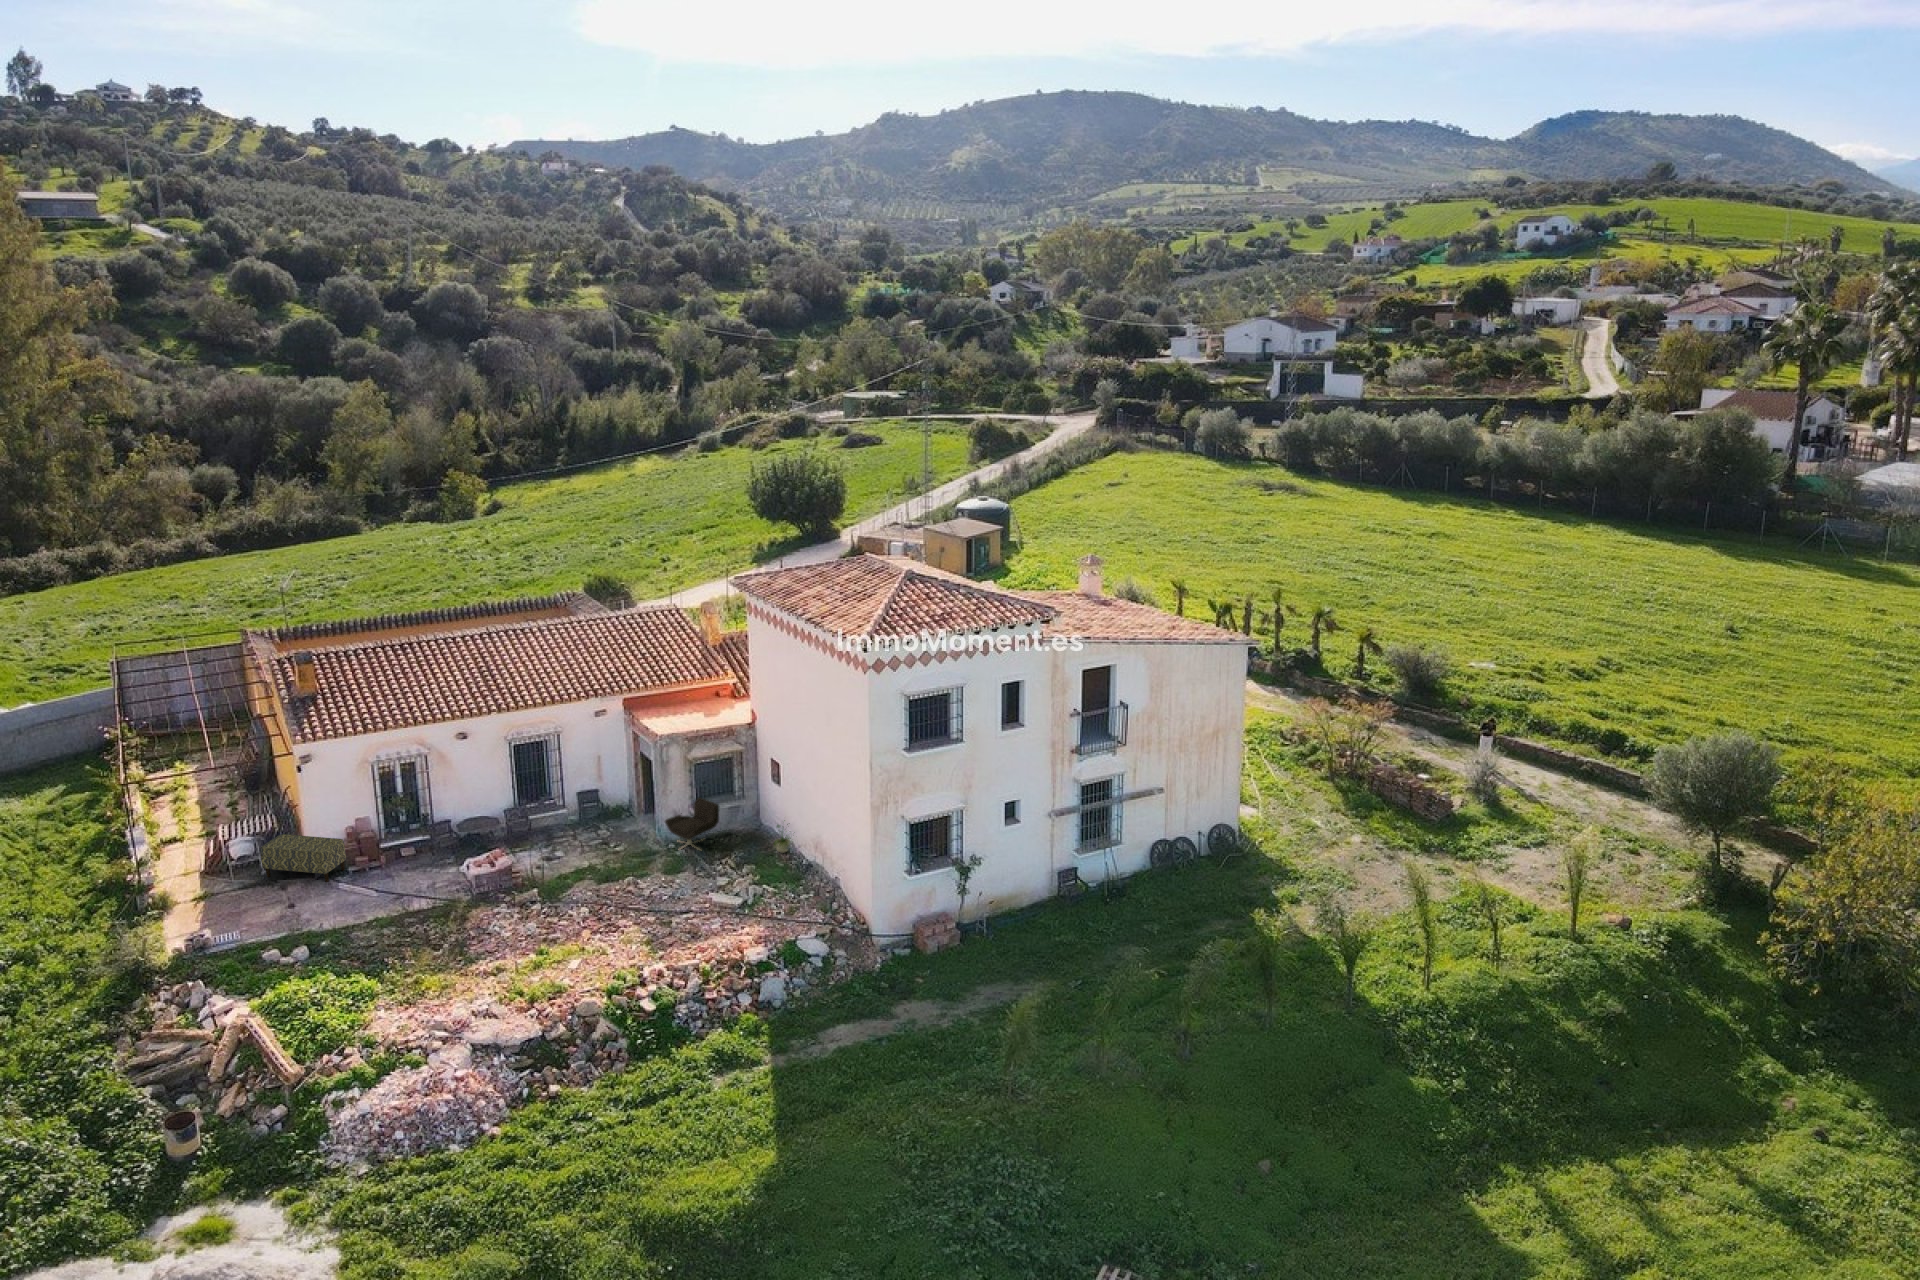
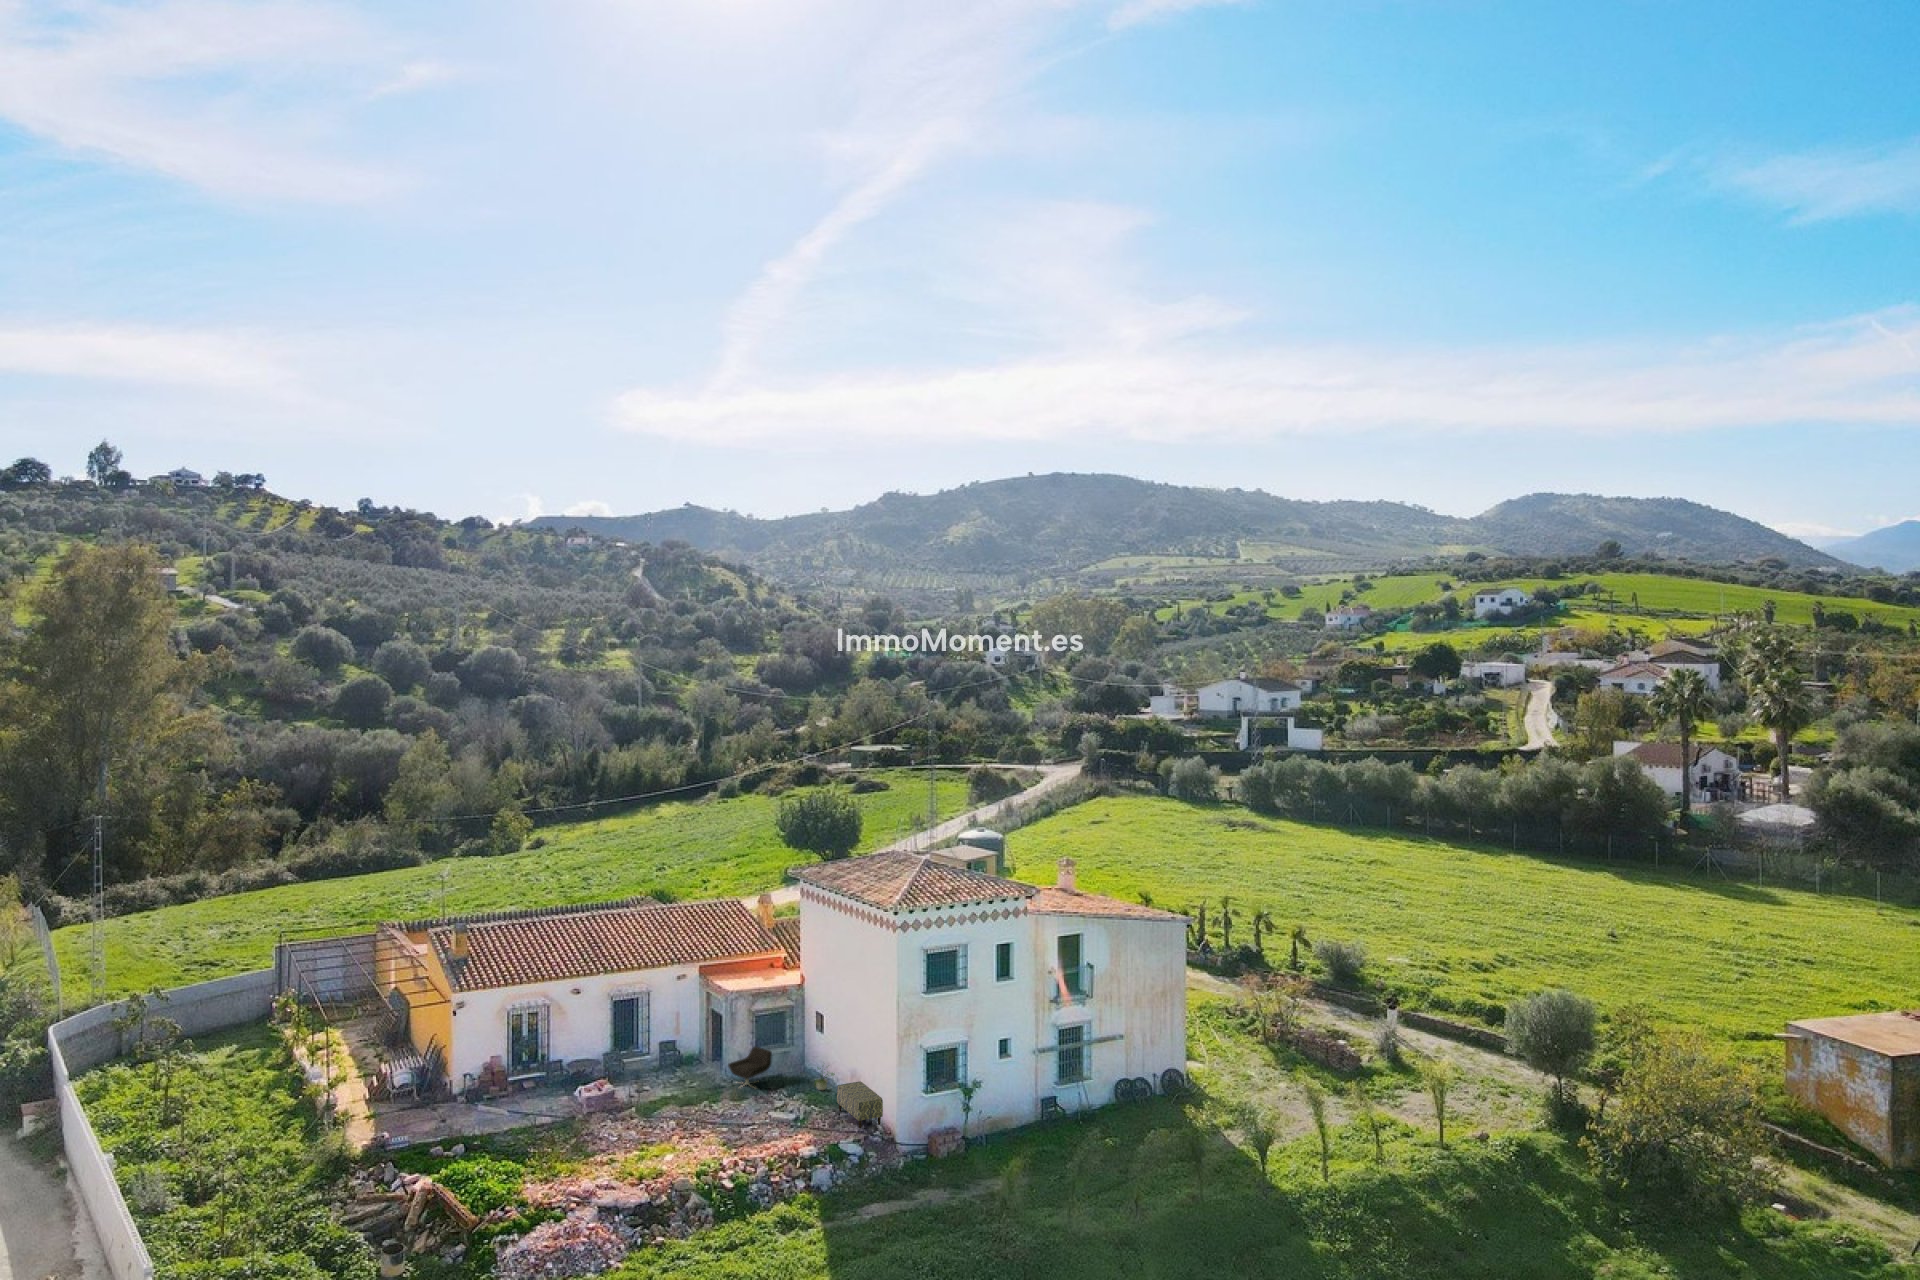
bench: present [260,834,346,882] -> present [837,1082,883,1128]

